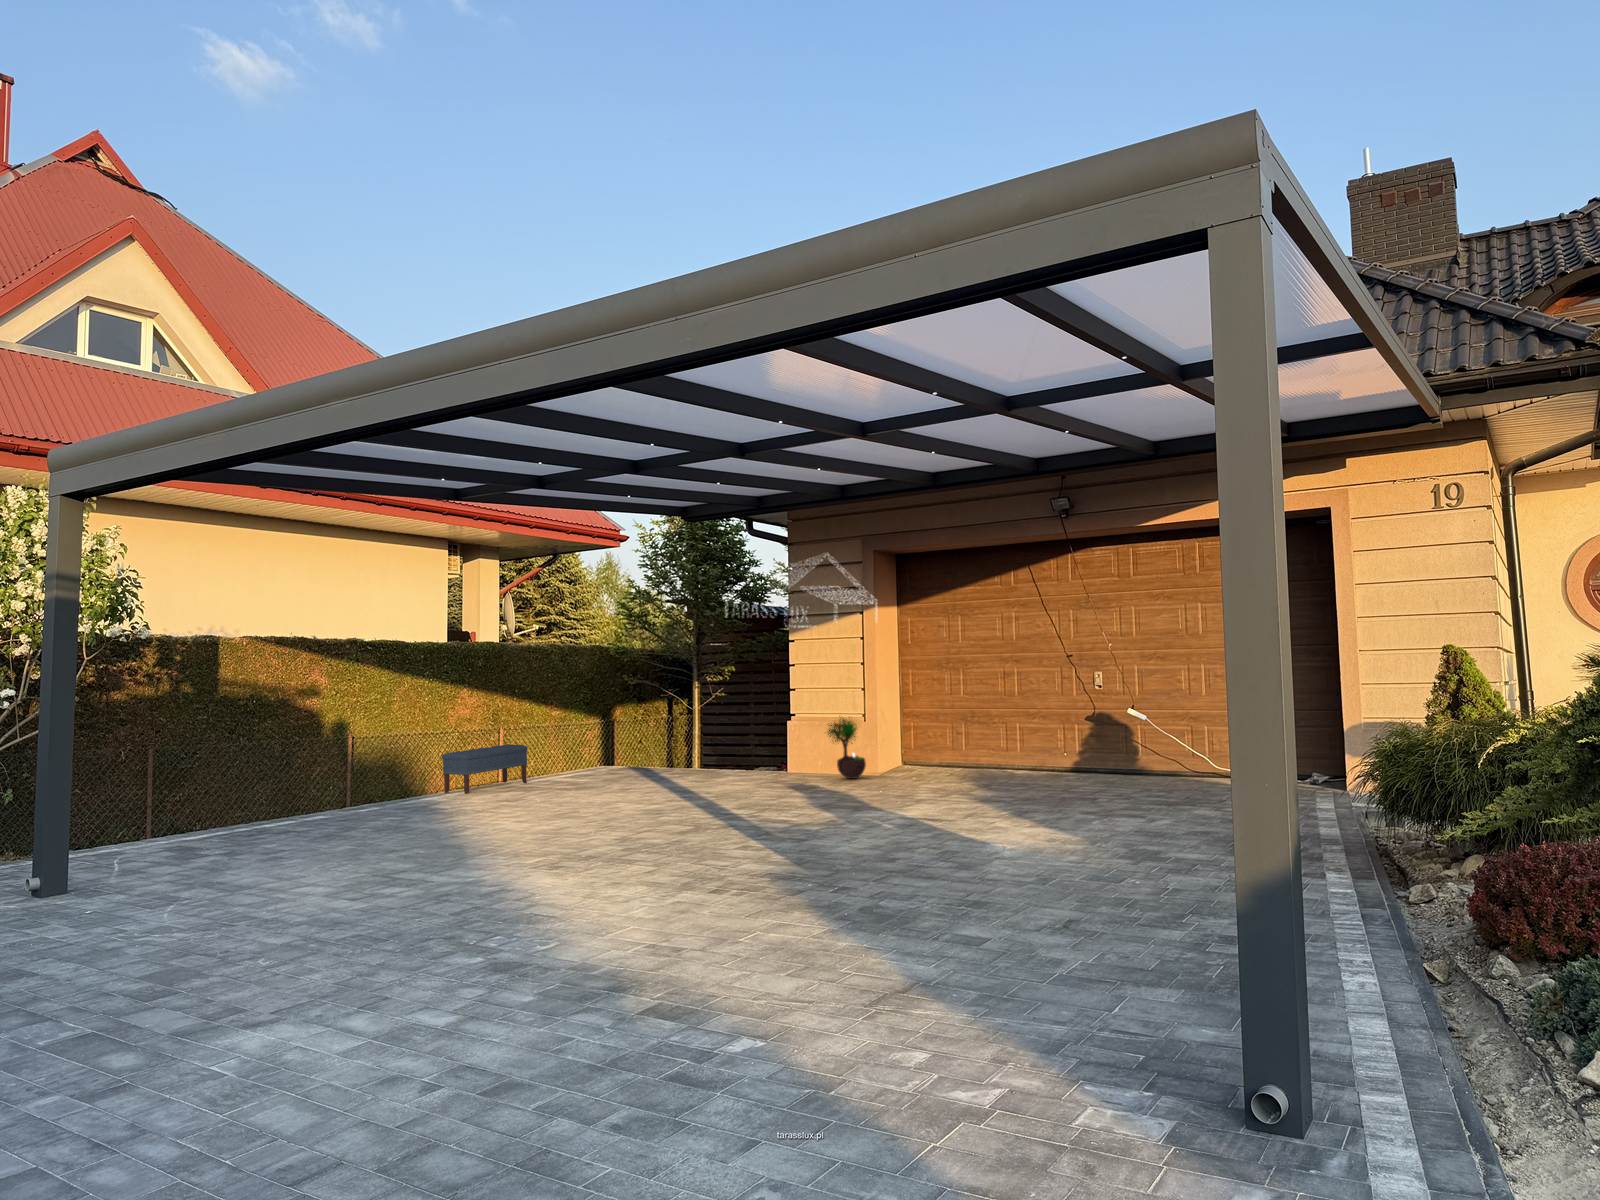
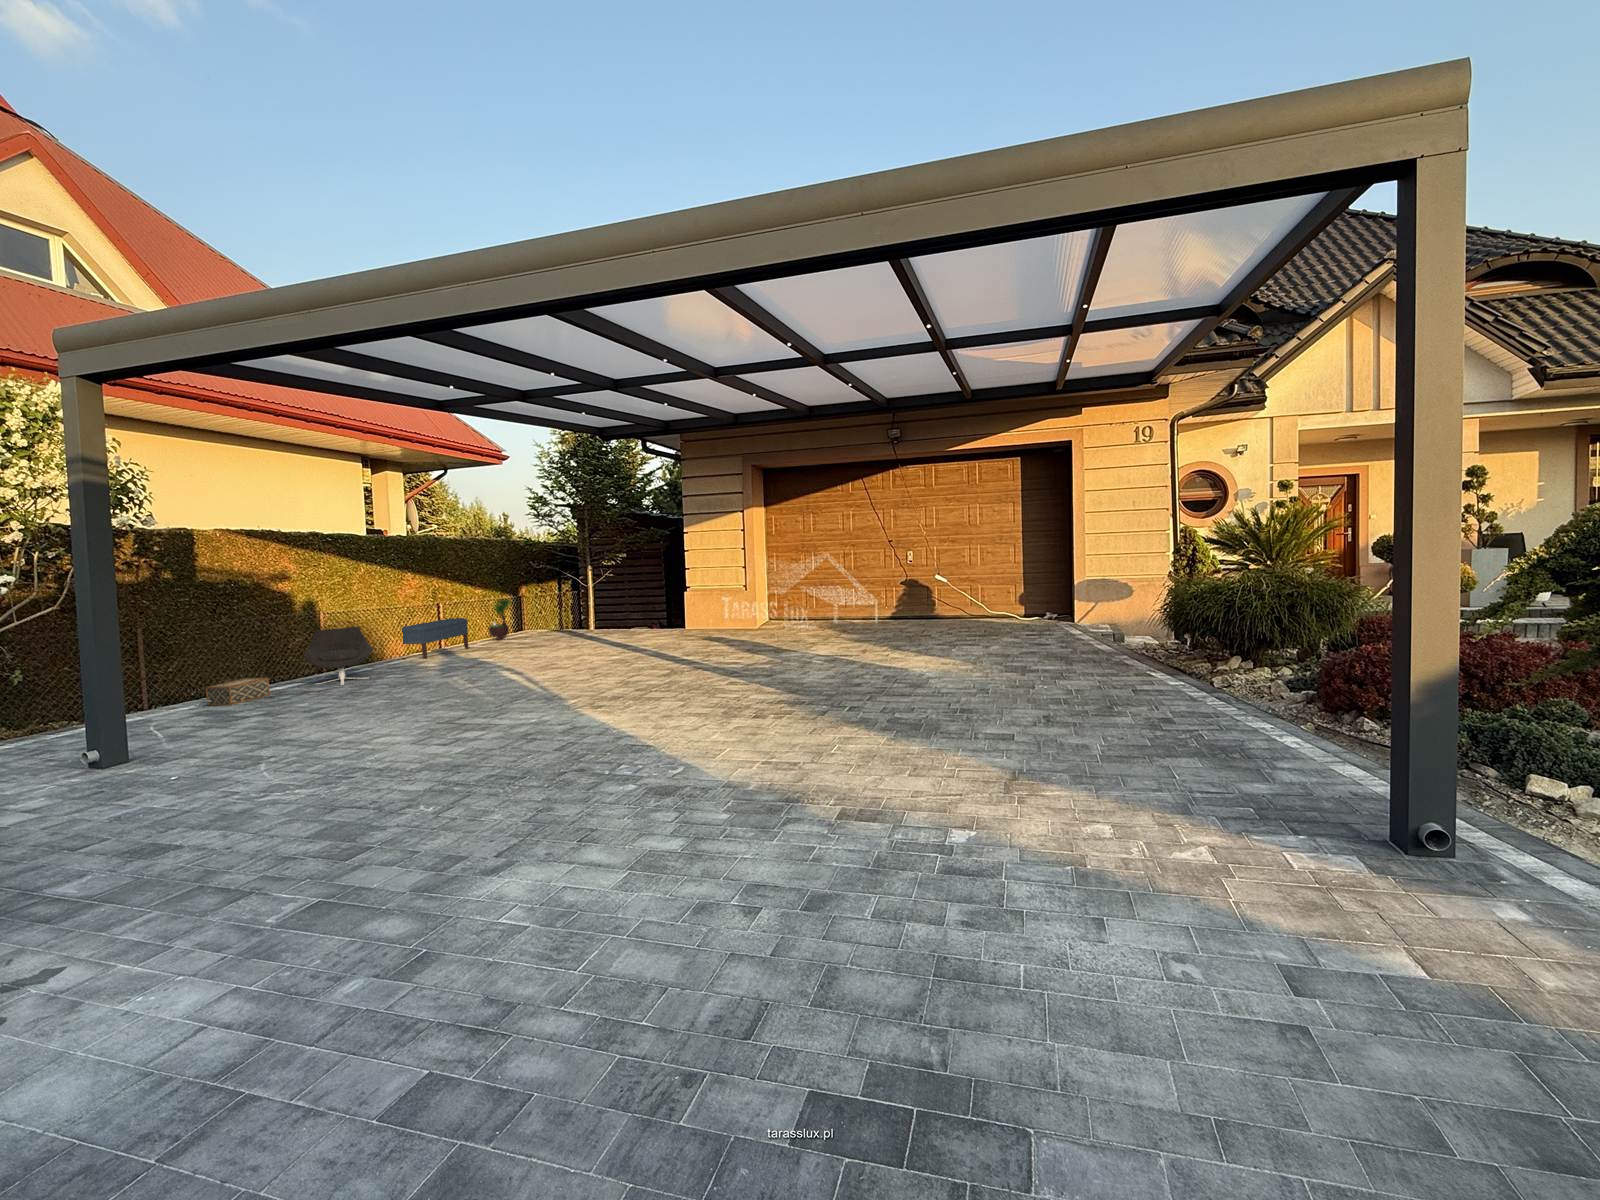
potted tree: present [828,717,866,779] -> present [488,597,511,639]
lounge chair: none [315,752,392,820] -> present [303,627,373,685]
woven basket: none [209,805,274,835] -> present [206,677,270,706]

